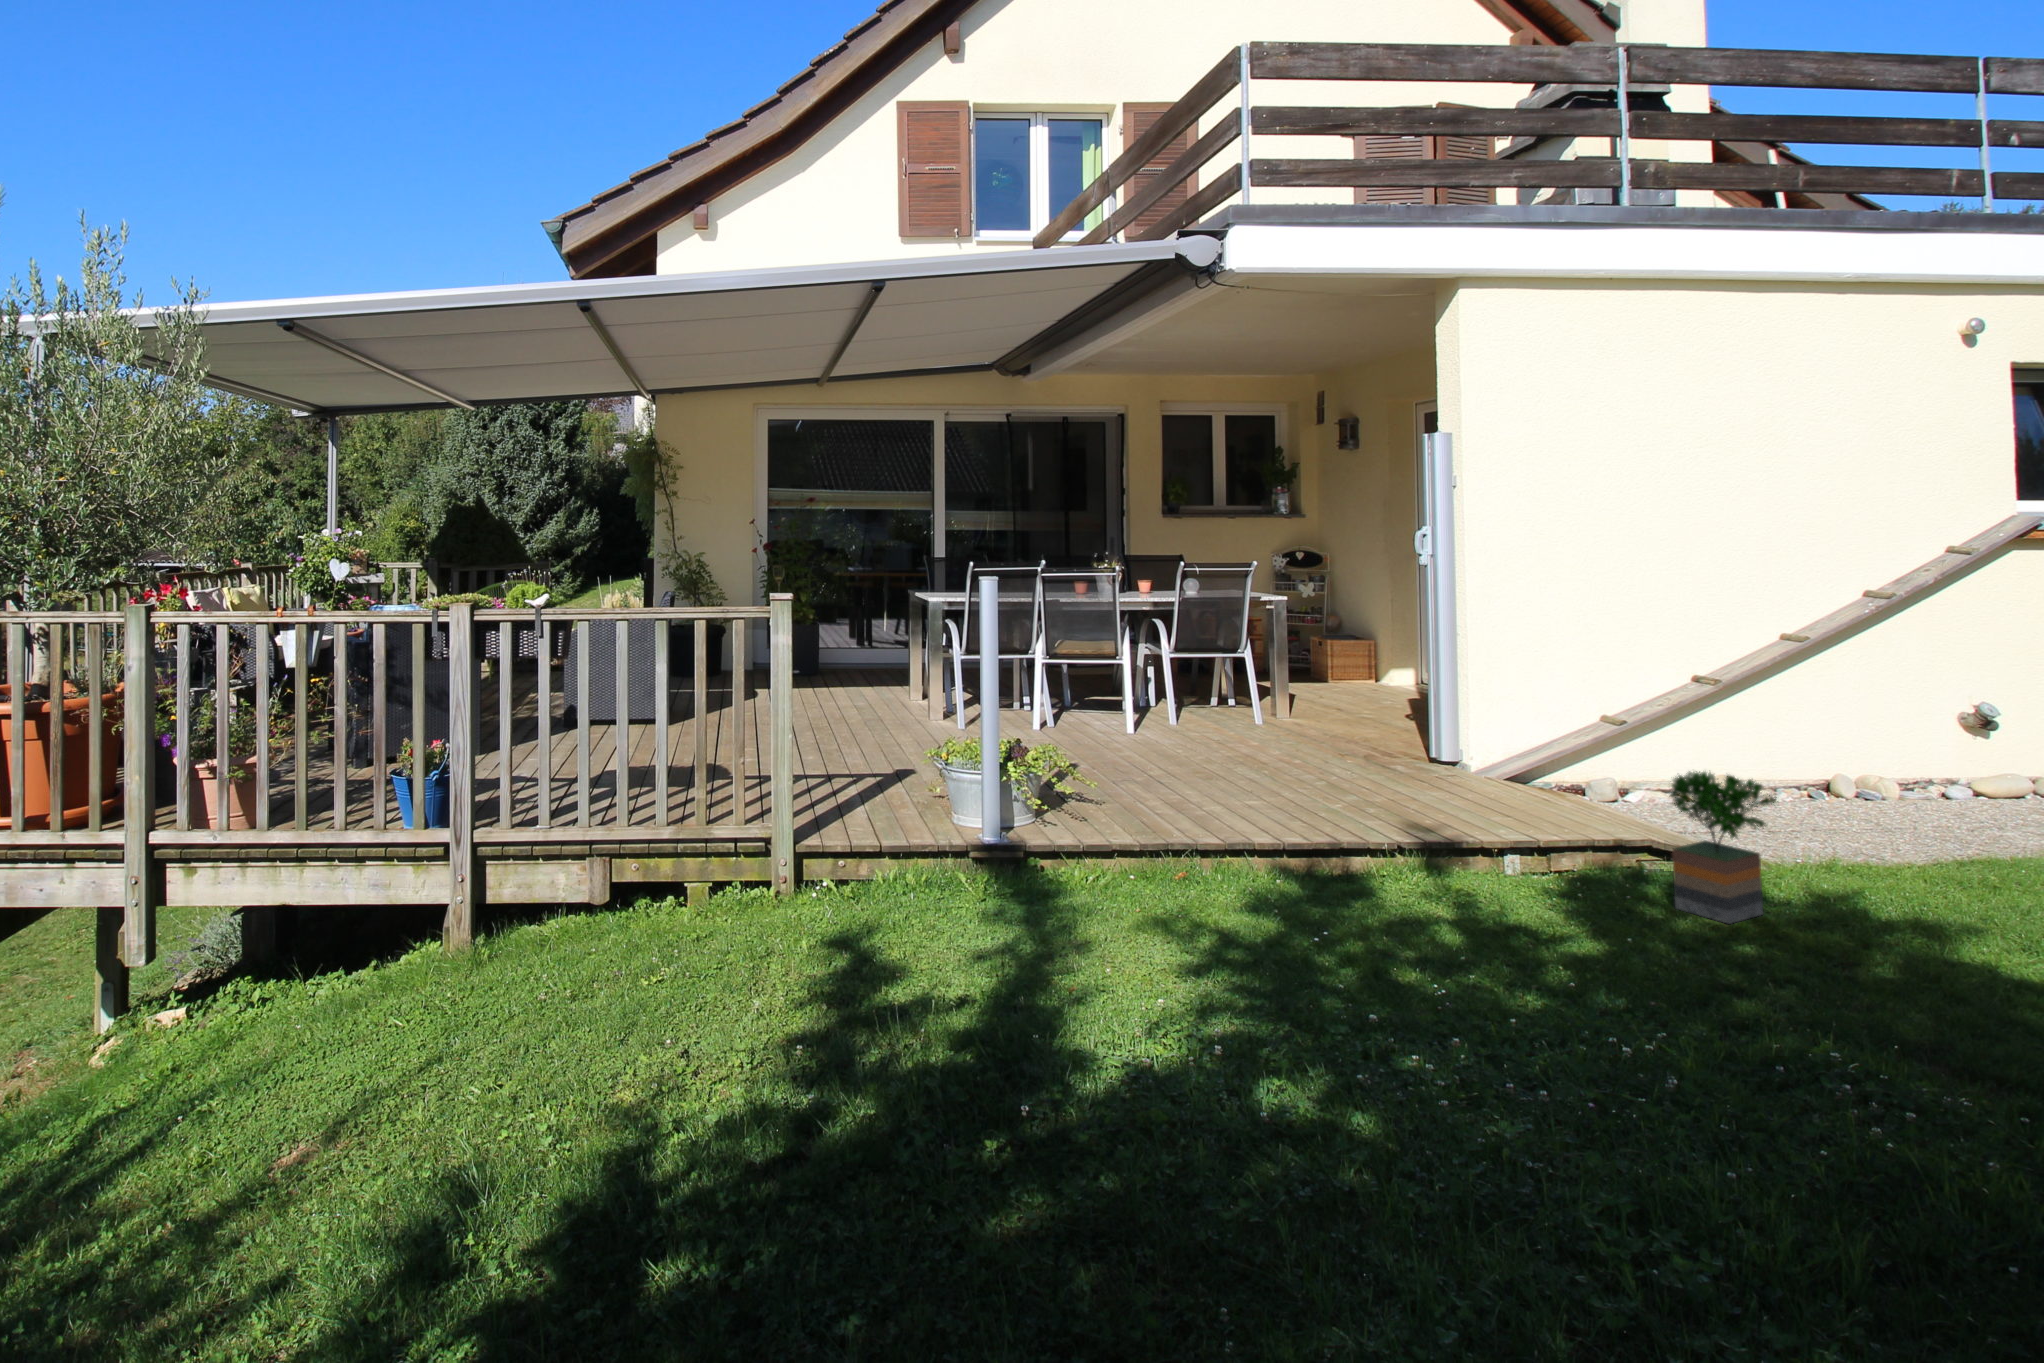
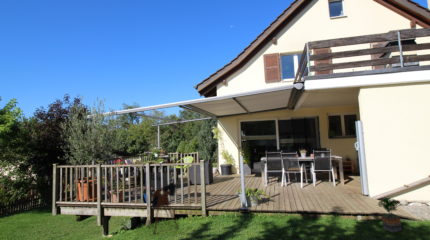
chair: none [474,714,670,999] -> present [151,183,178,226]

